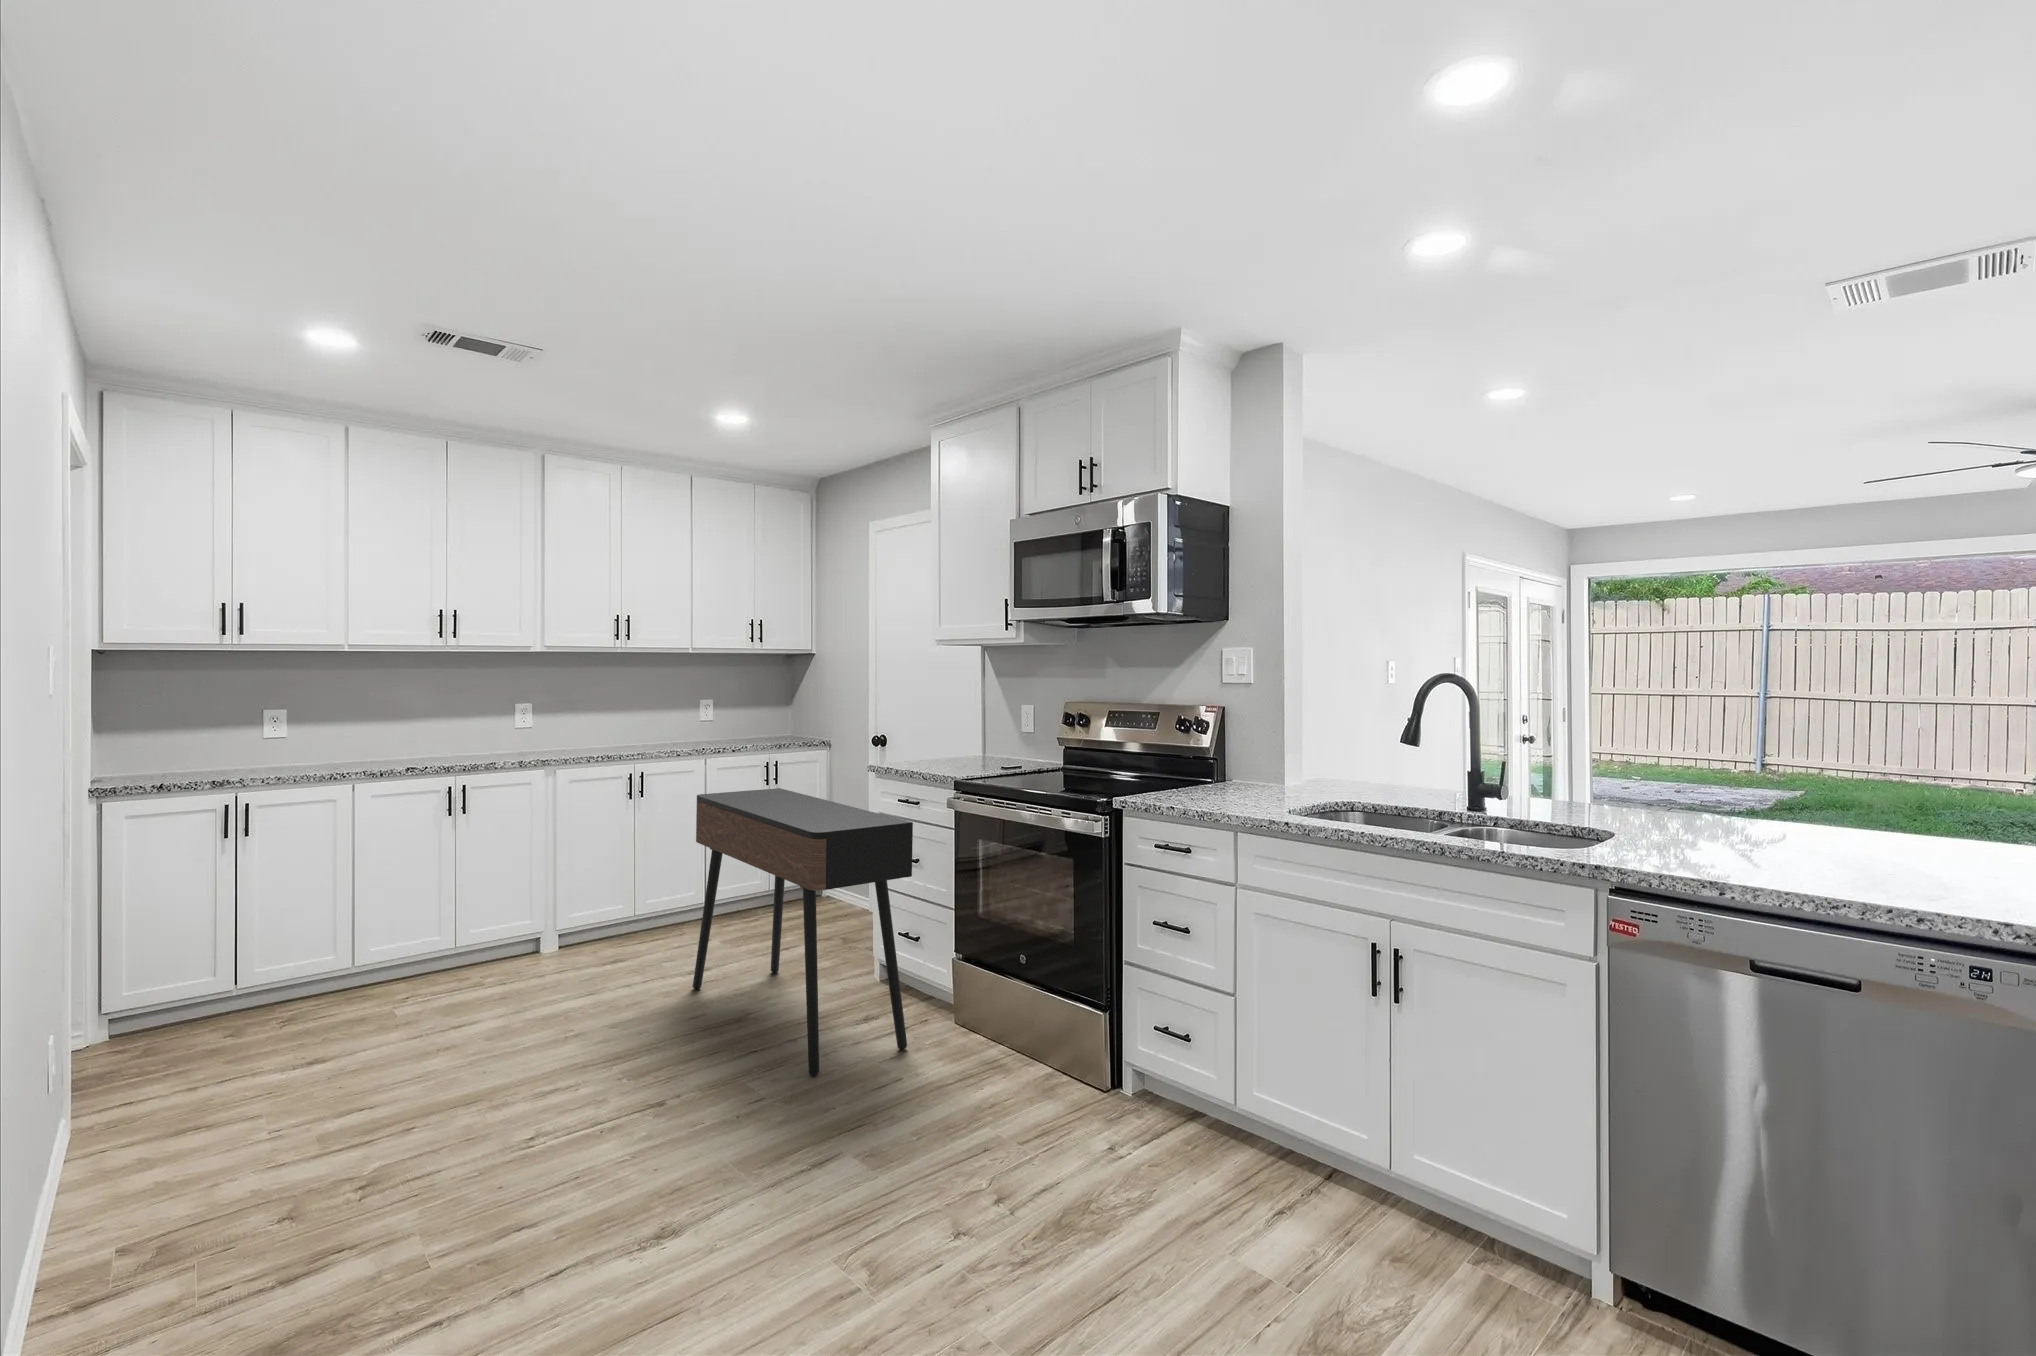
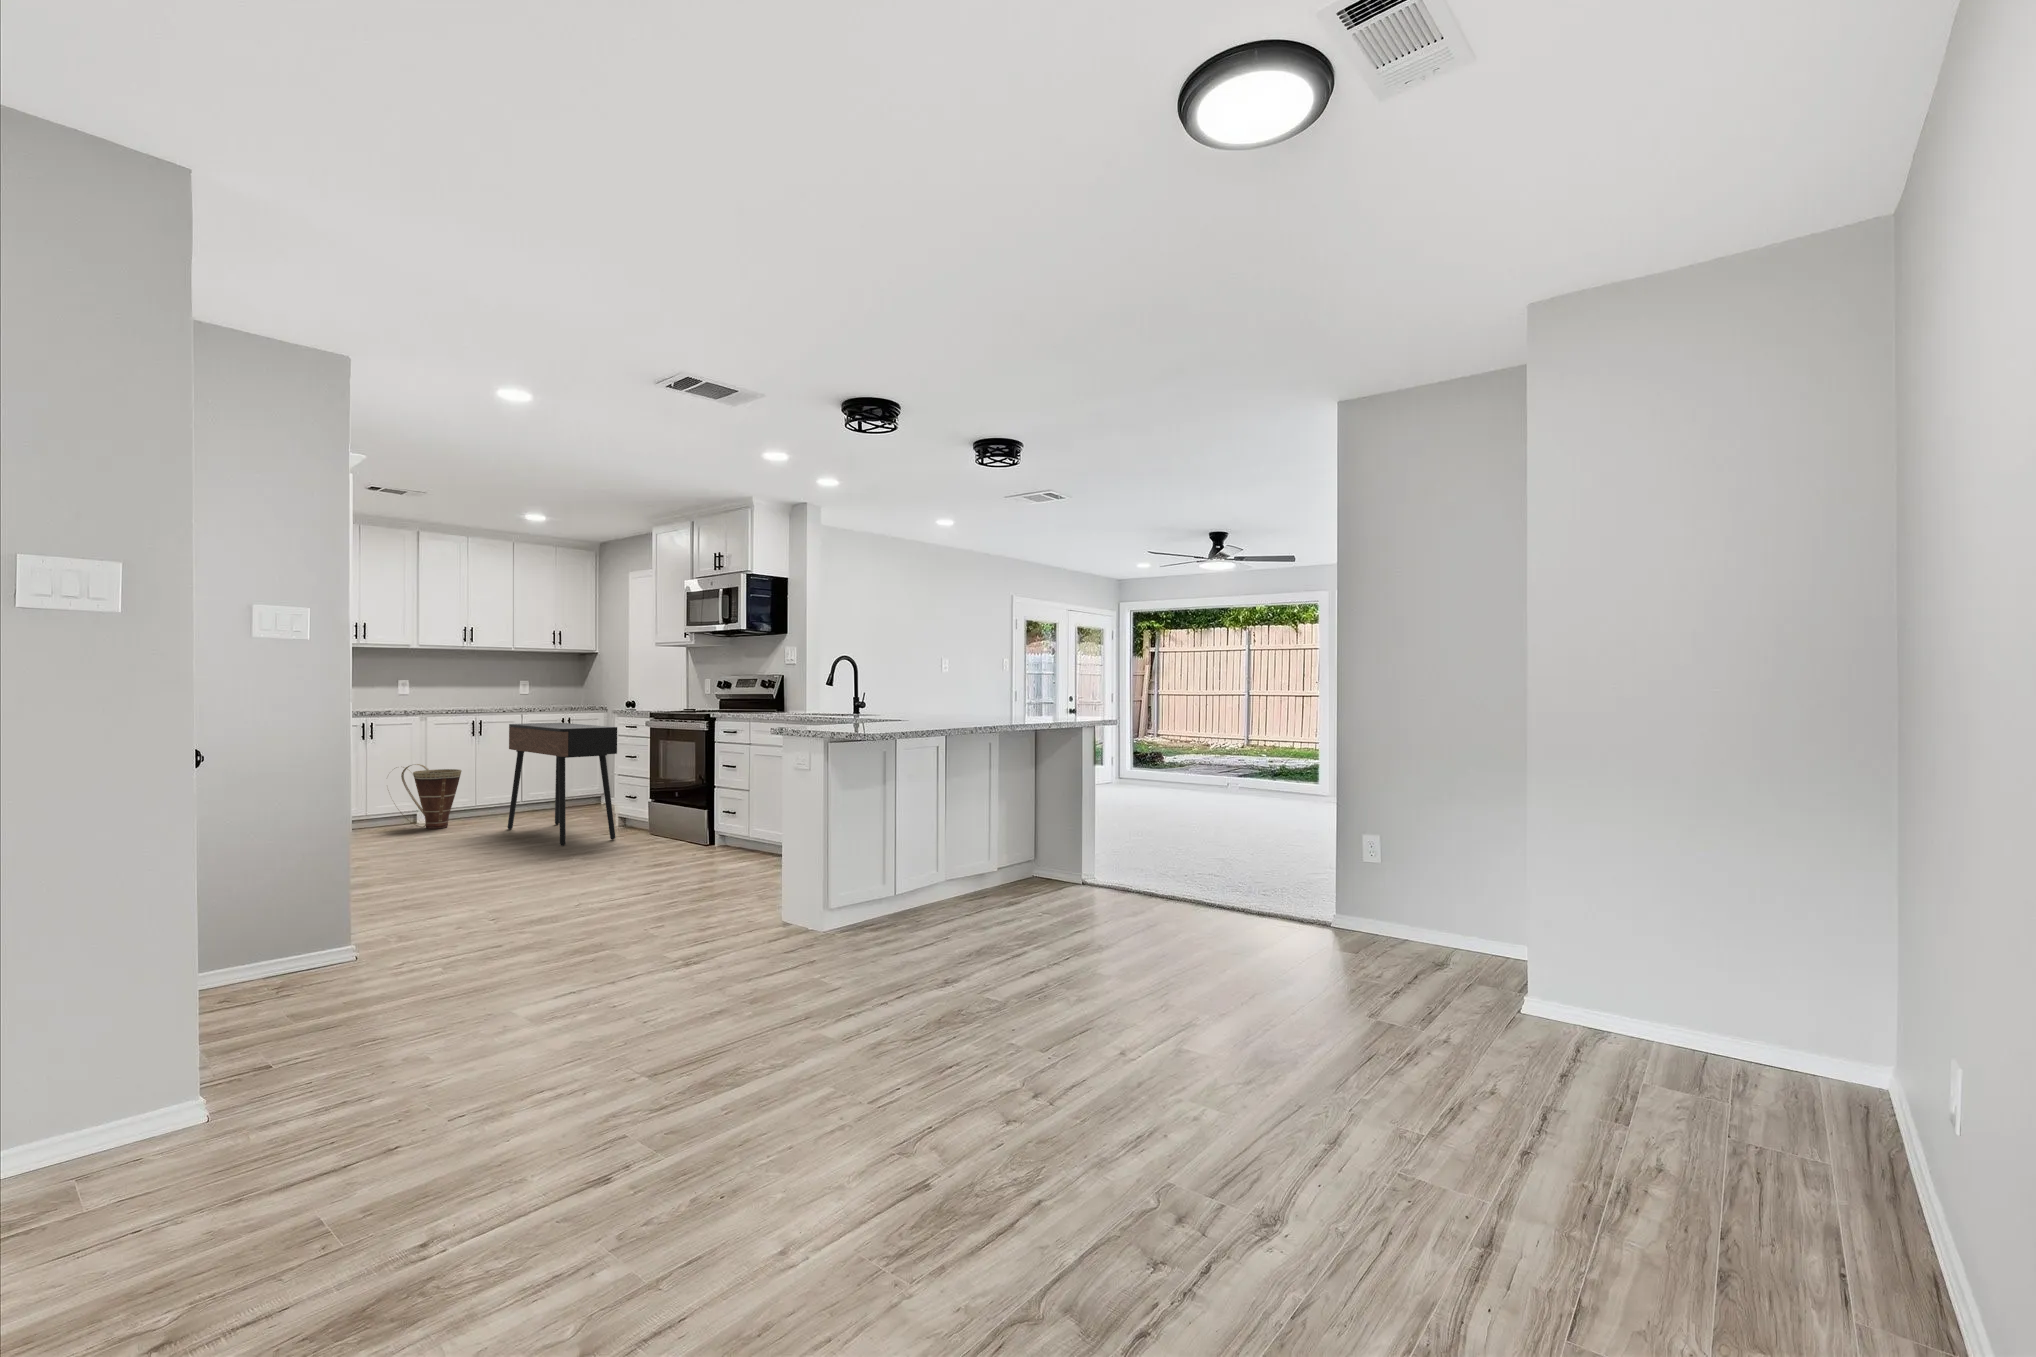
basket: none [486,857,613,981] -> present [401,764,461,829]

